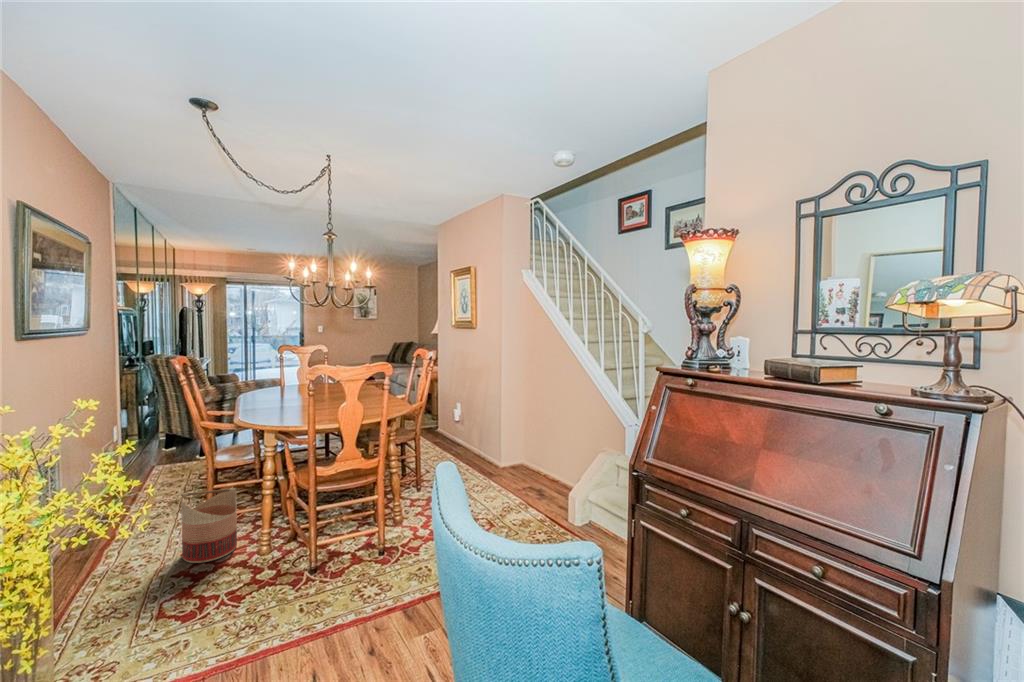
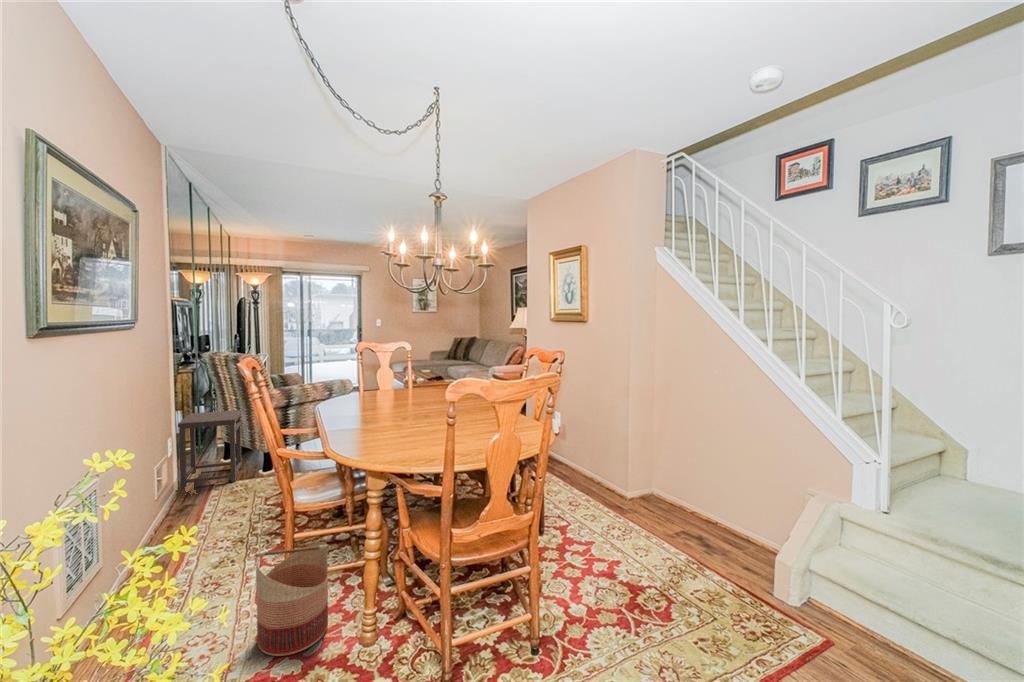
side table: none [123,405,180,469] -> present [178,410,241,488]

